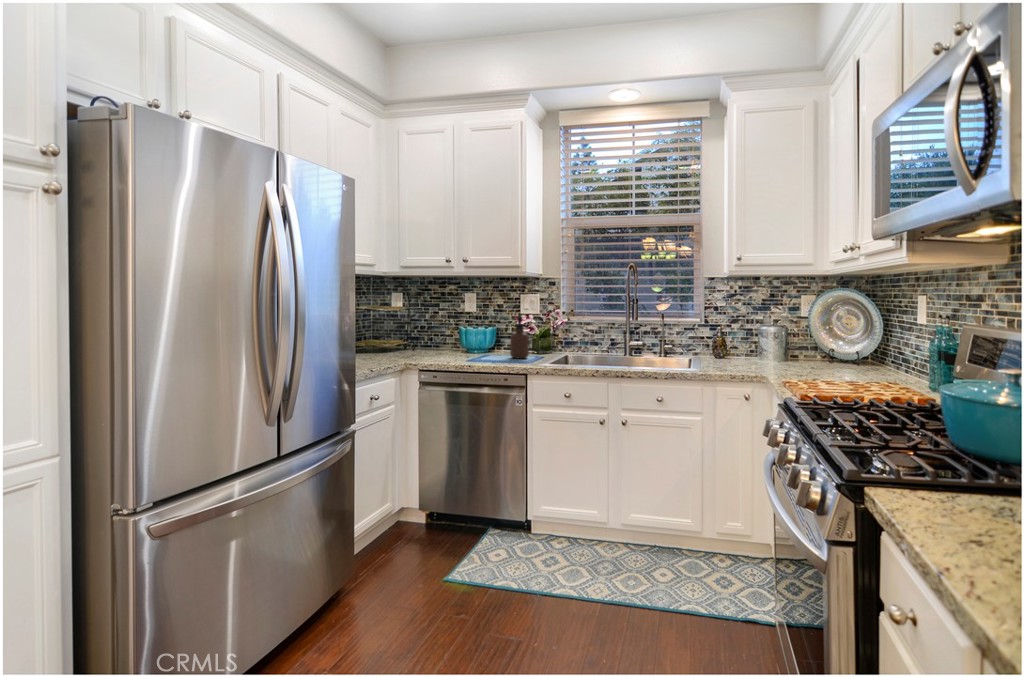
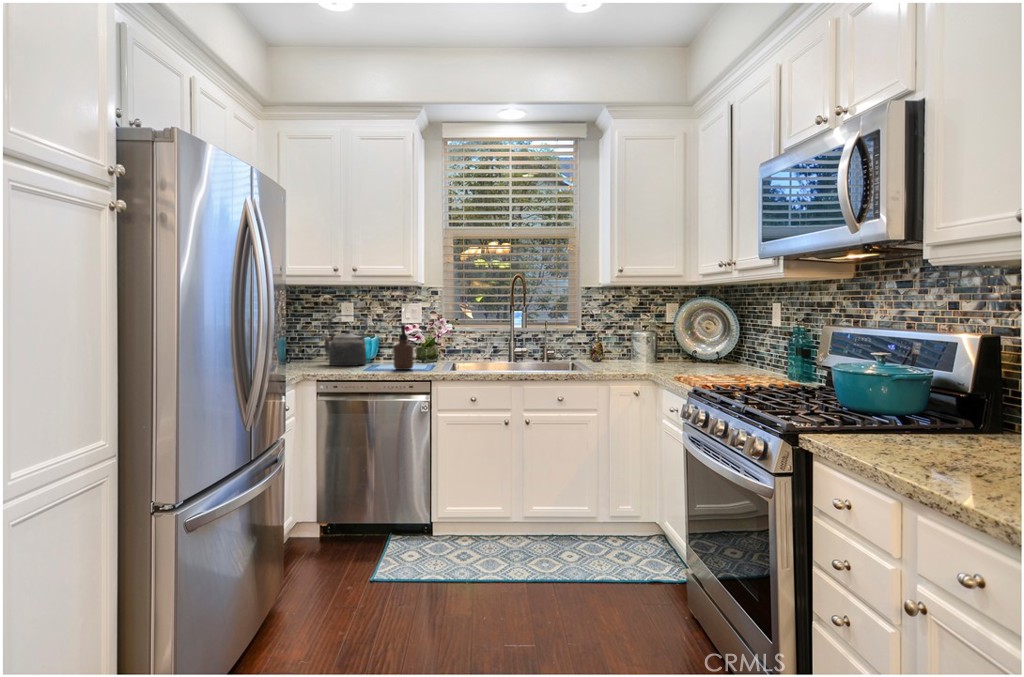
kettle: none [446,305,488,353] -> present [322,315,367,366]

